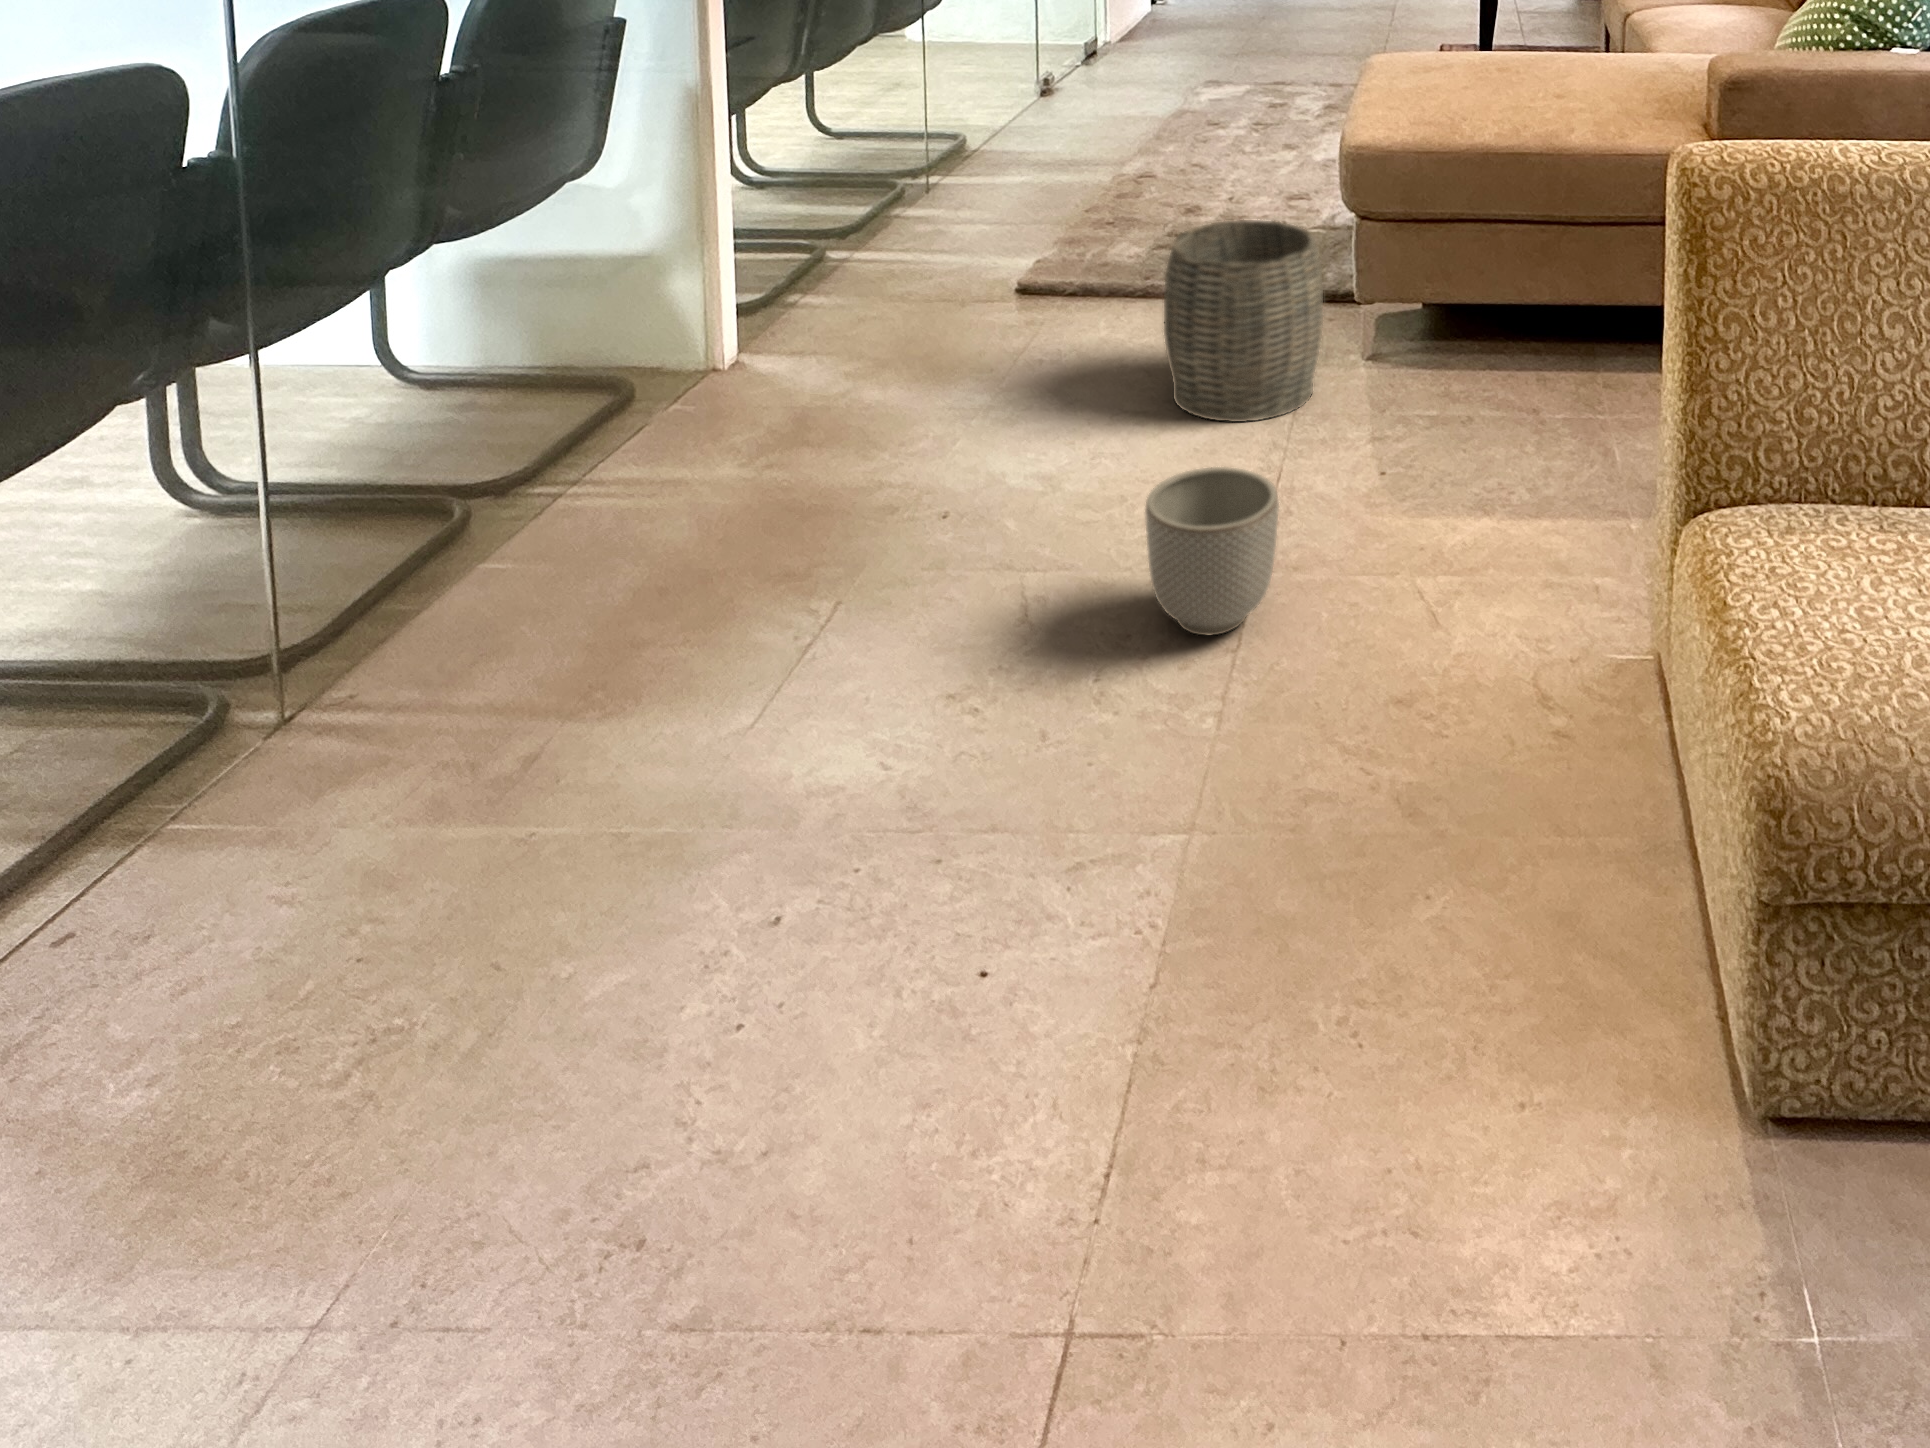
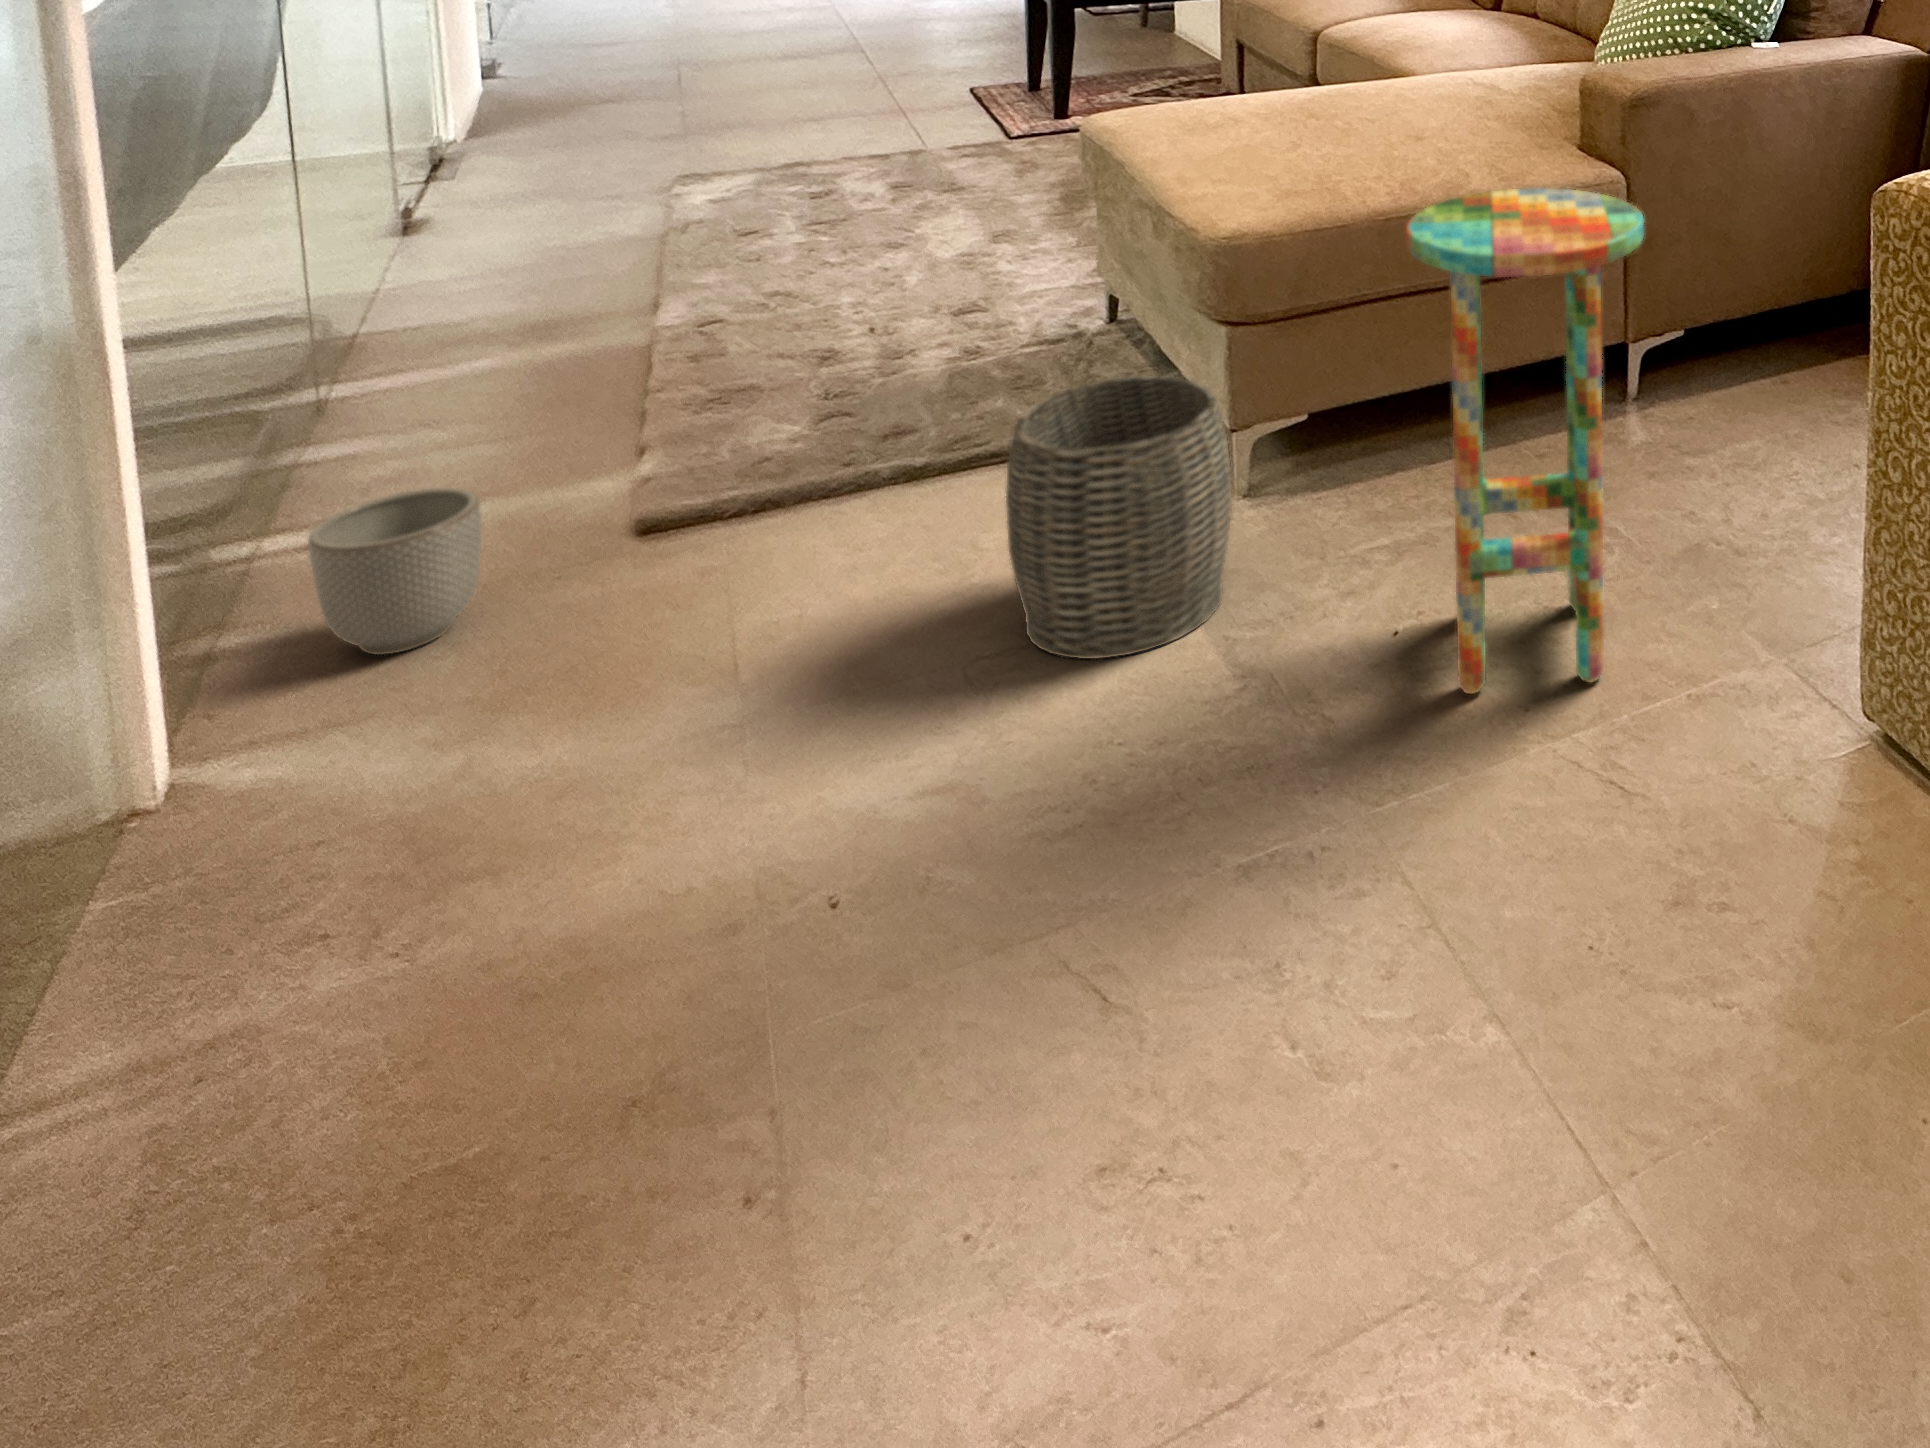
side table: none [1386,116,1584,541] -> present [1406,188,1644,694]
planter: present [1145,467,1279,635] -> present [308,488,481,655]

